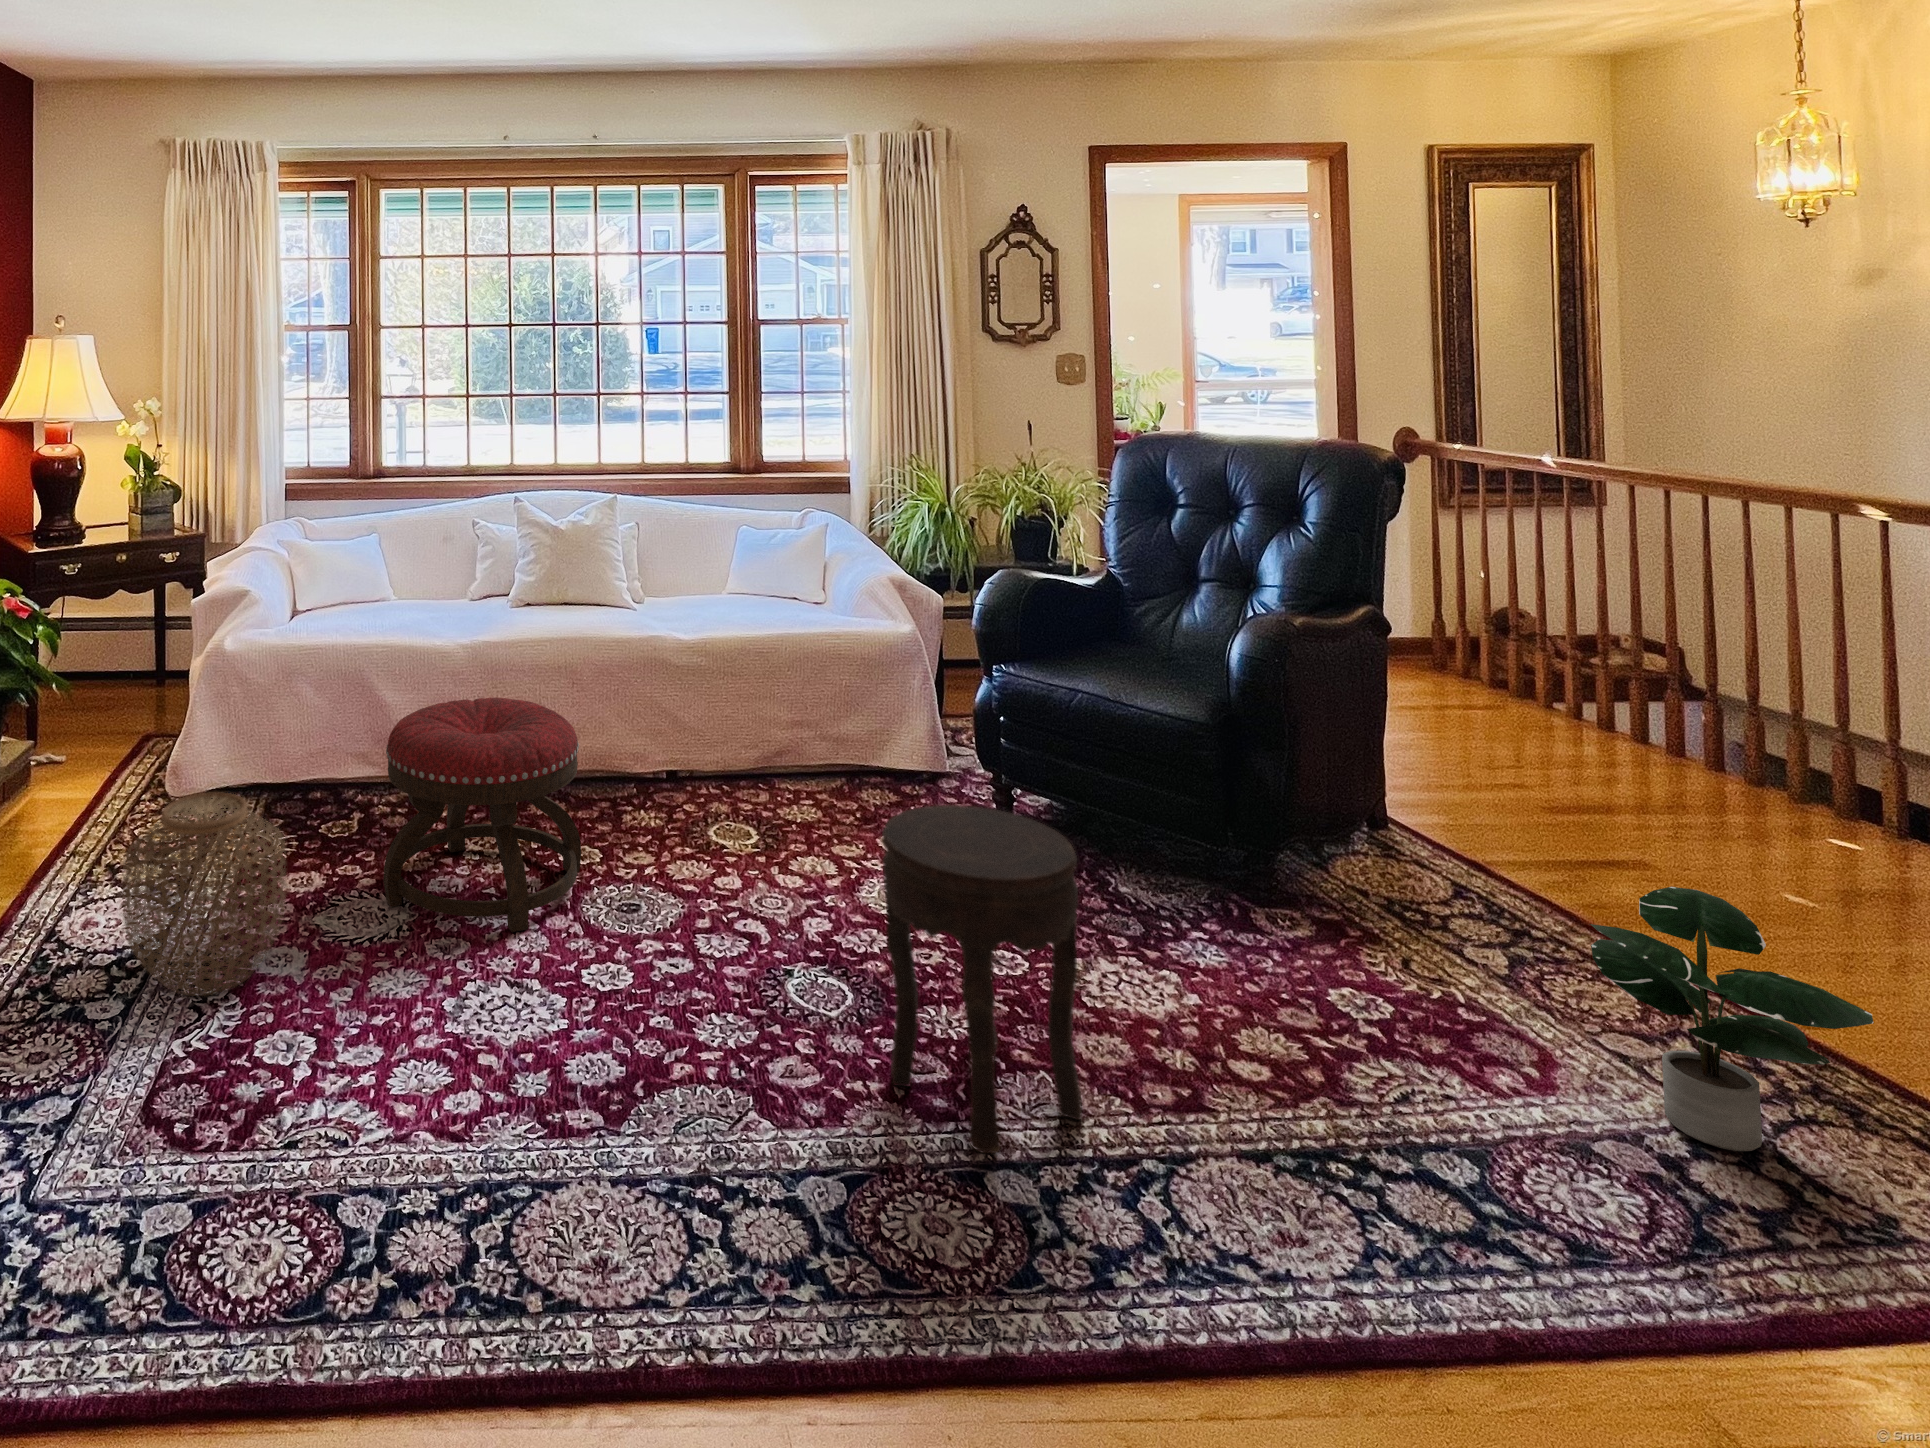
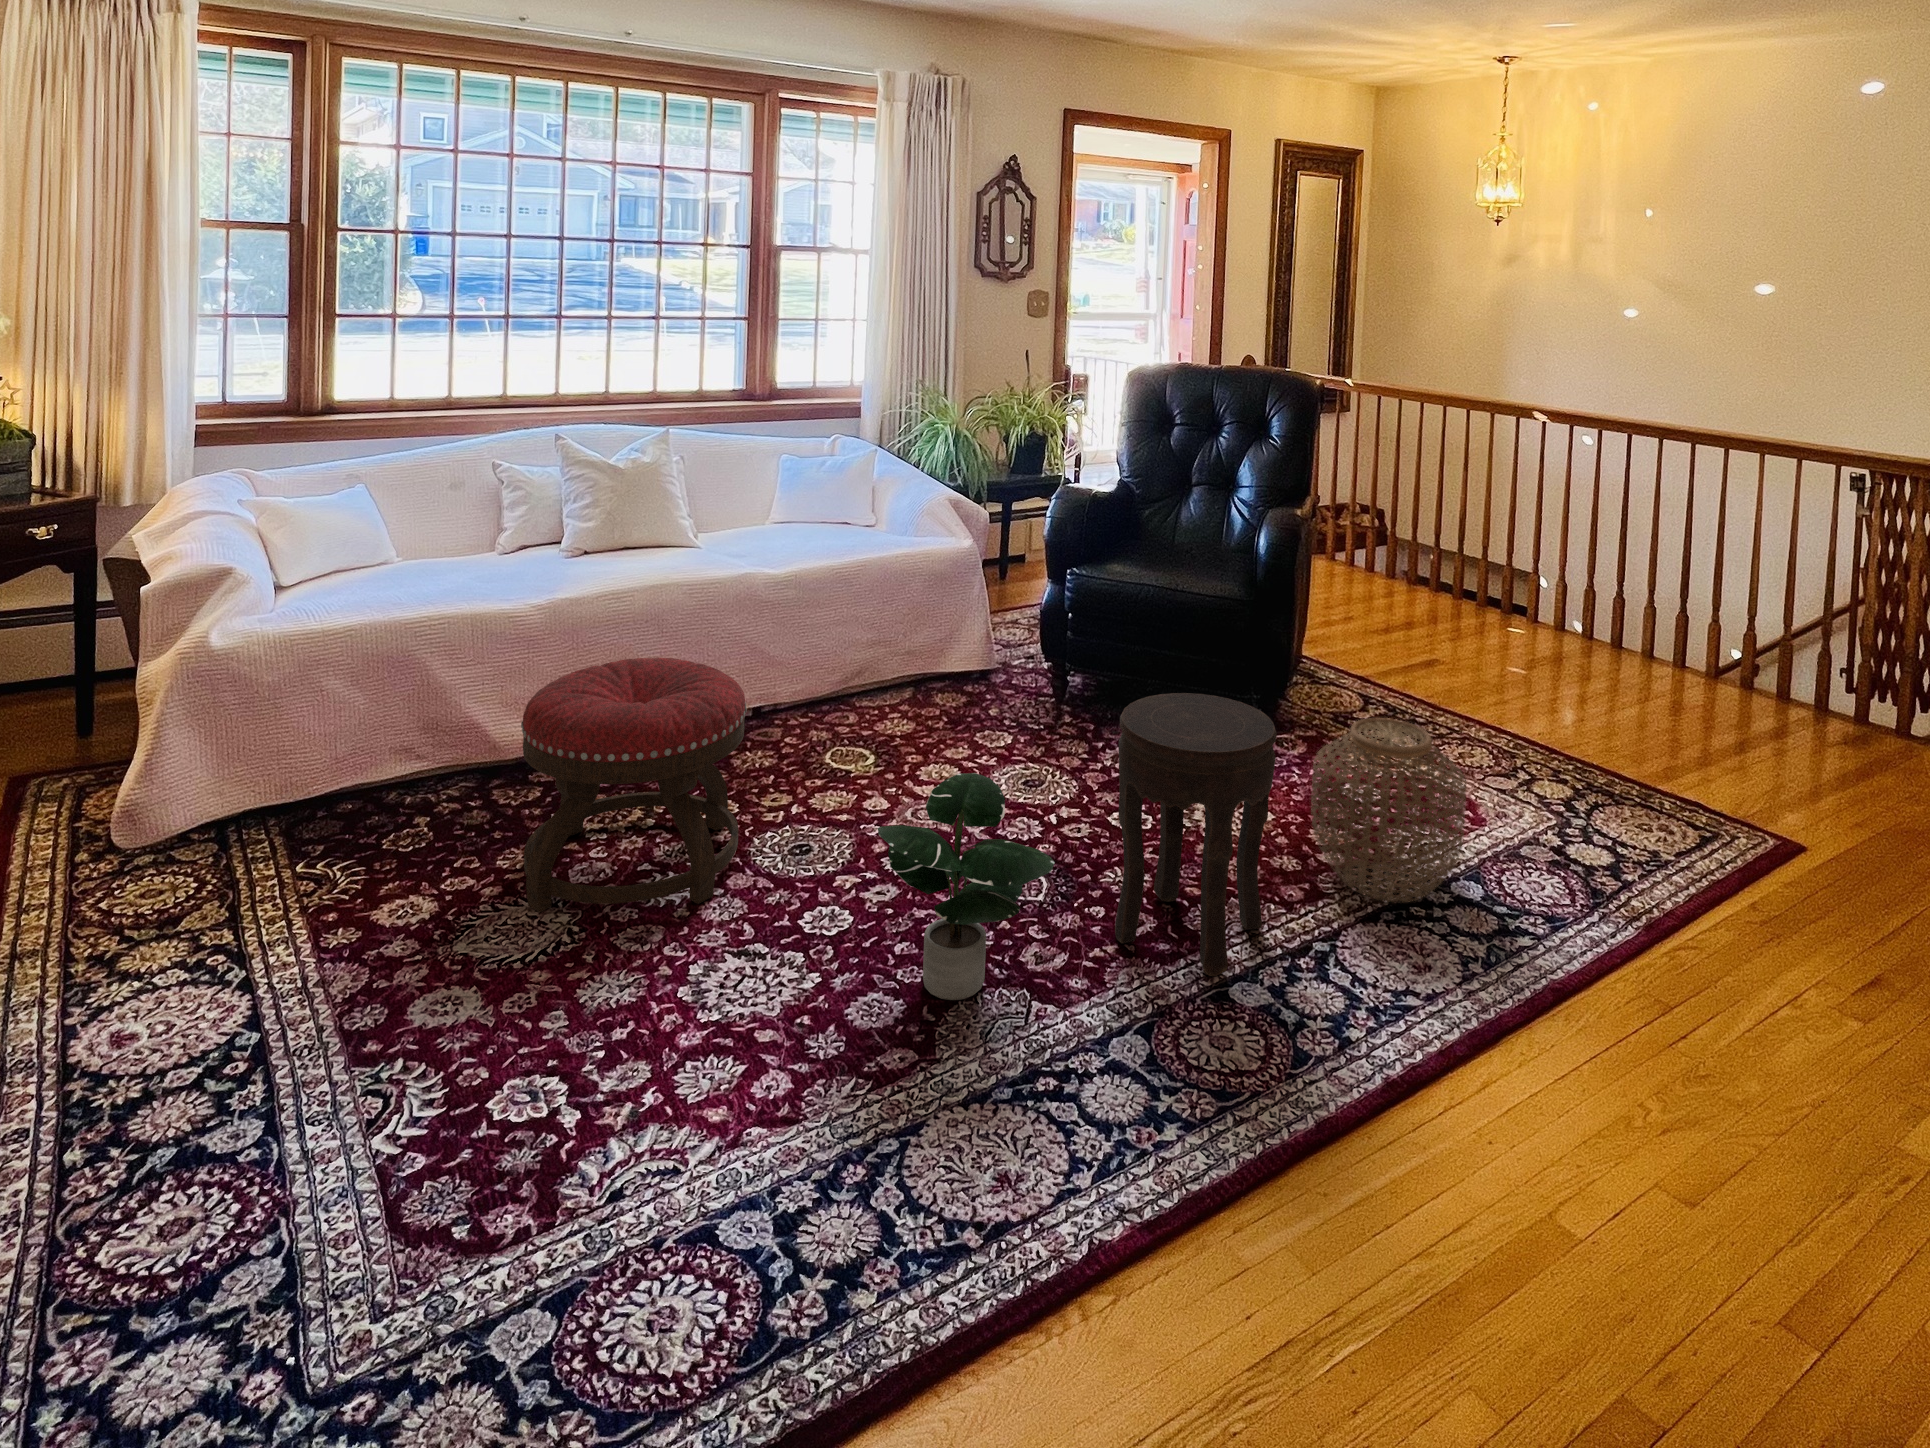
woven basket: present [123,792,286,996] -> present [1311,718,1466,902]
potted plant: present [1590,887,1874,1151] -> present [878,773,1055,1000]

